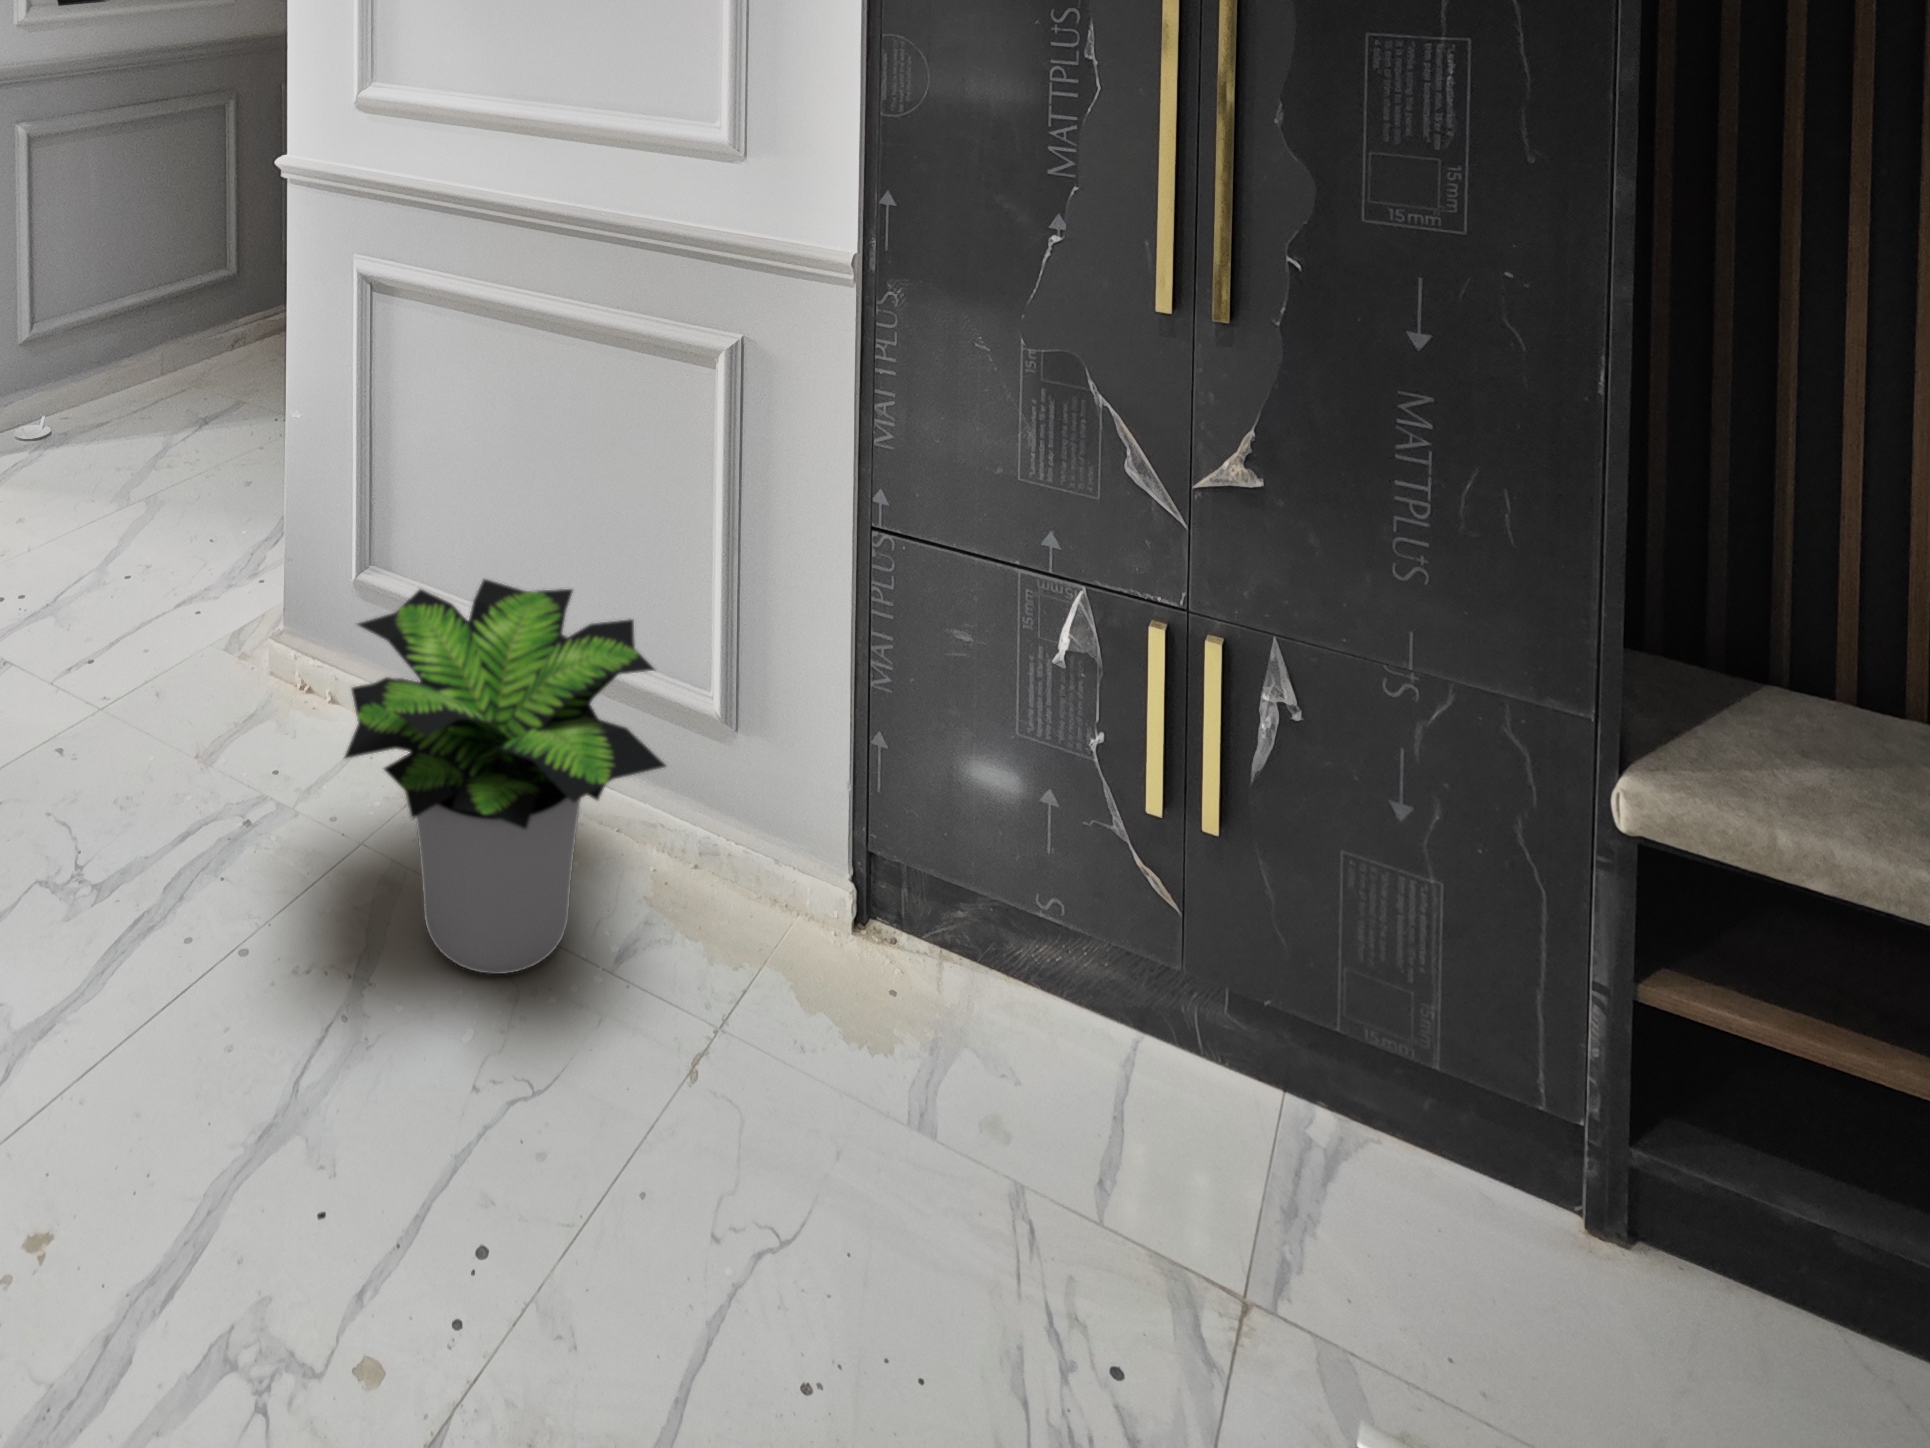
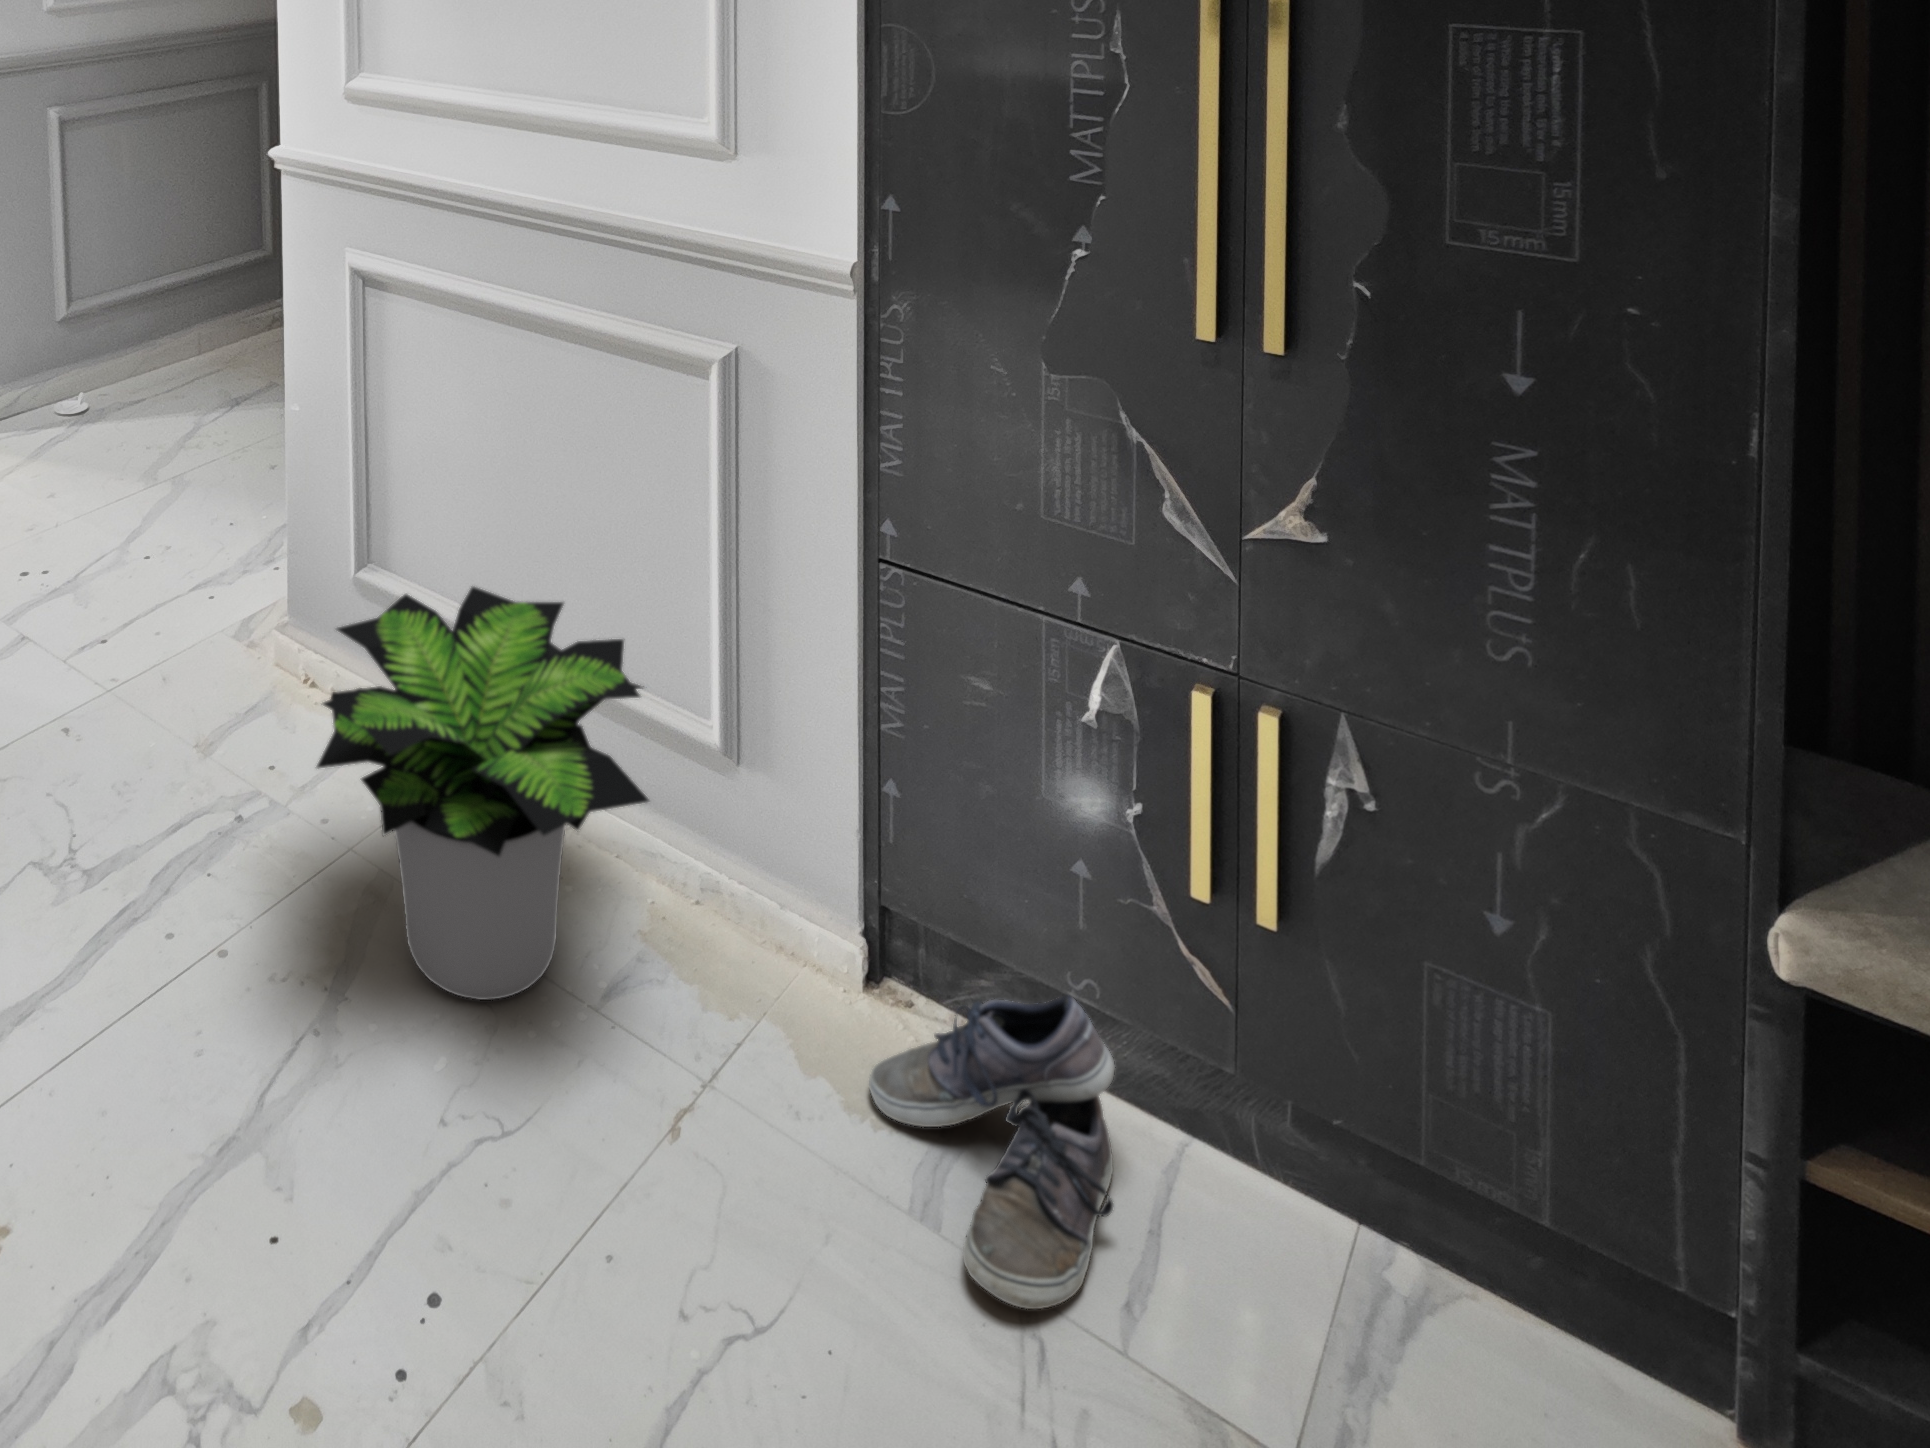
shoe: none [864,914,1084,1194] -> present [869,996,1114,1309]

